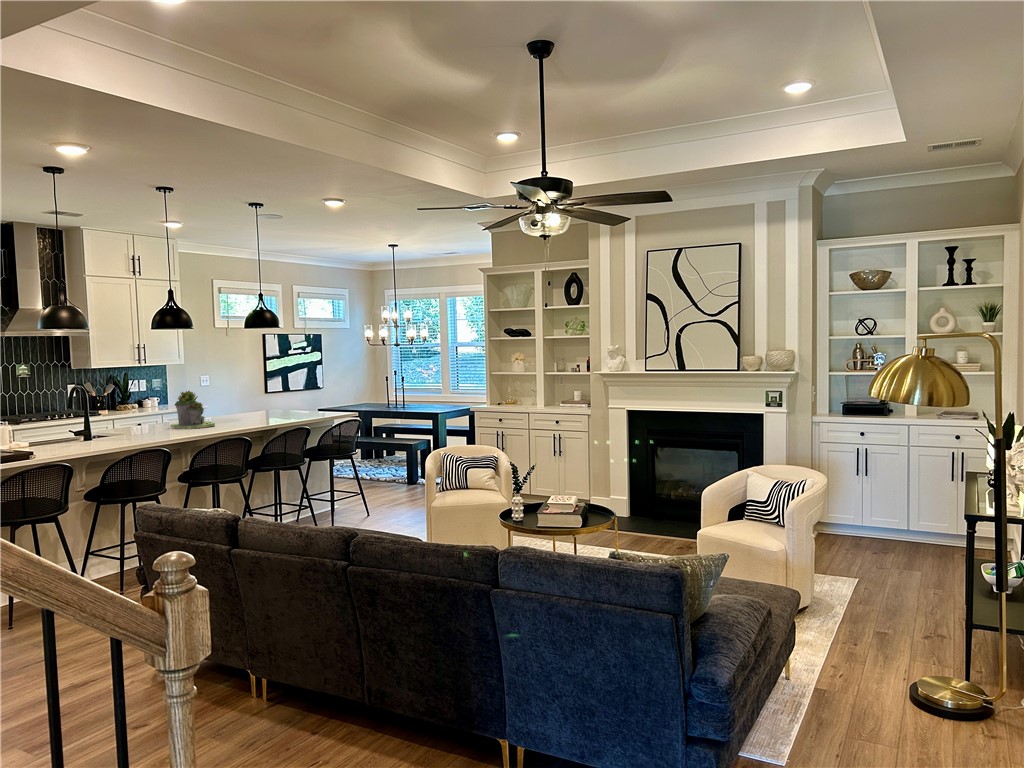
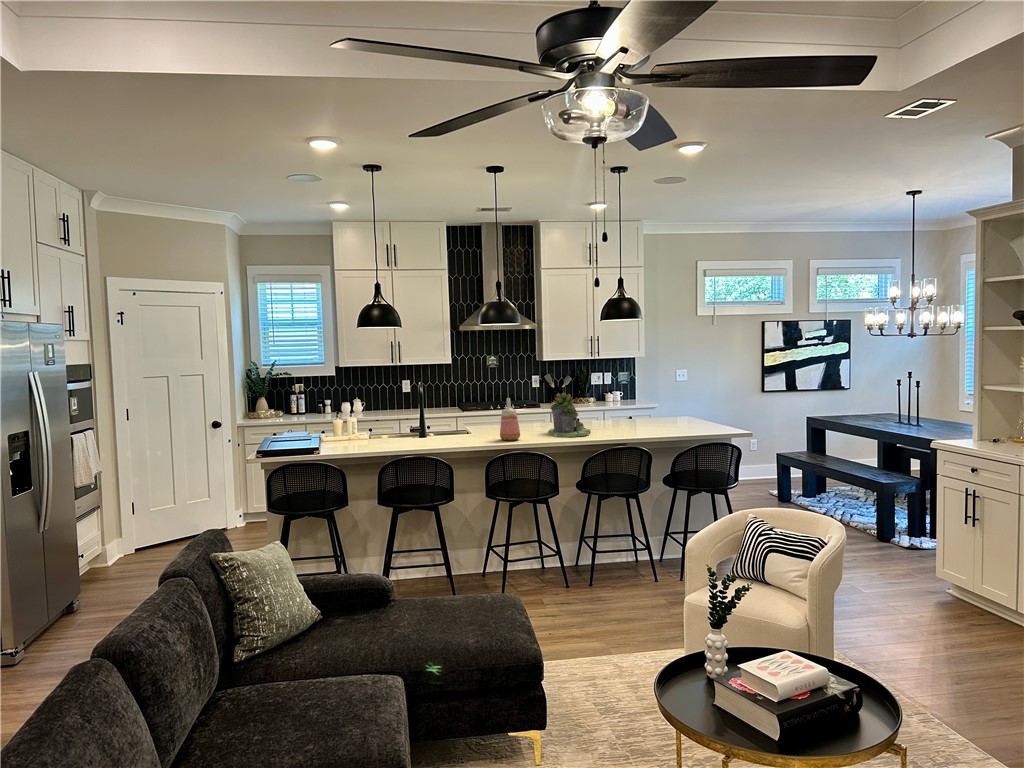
vase: none [145,396,166,435] -> present [500,398,520,440]

